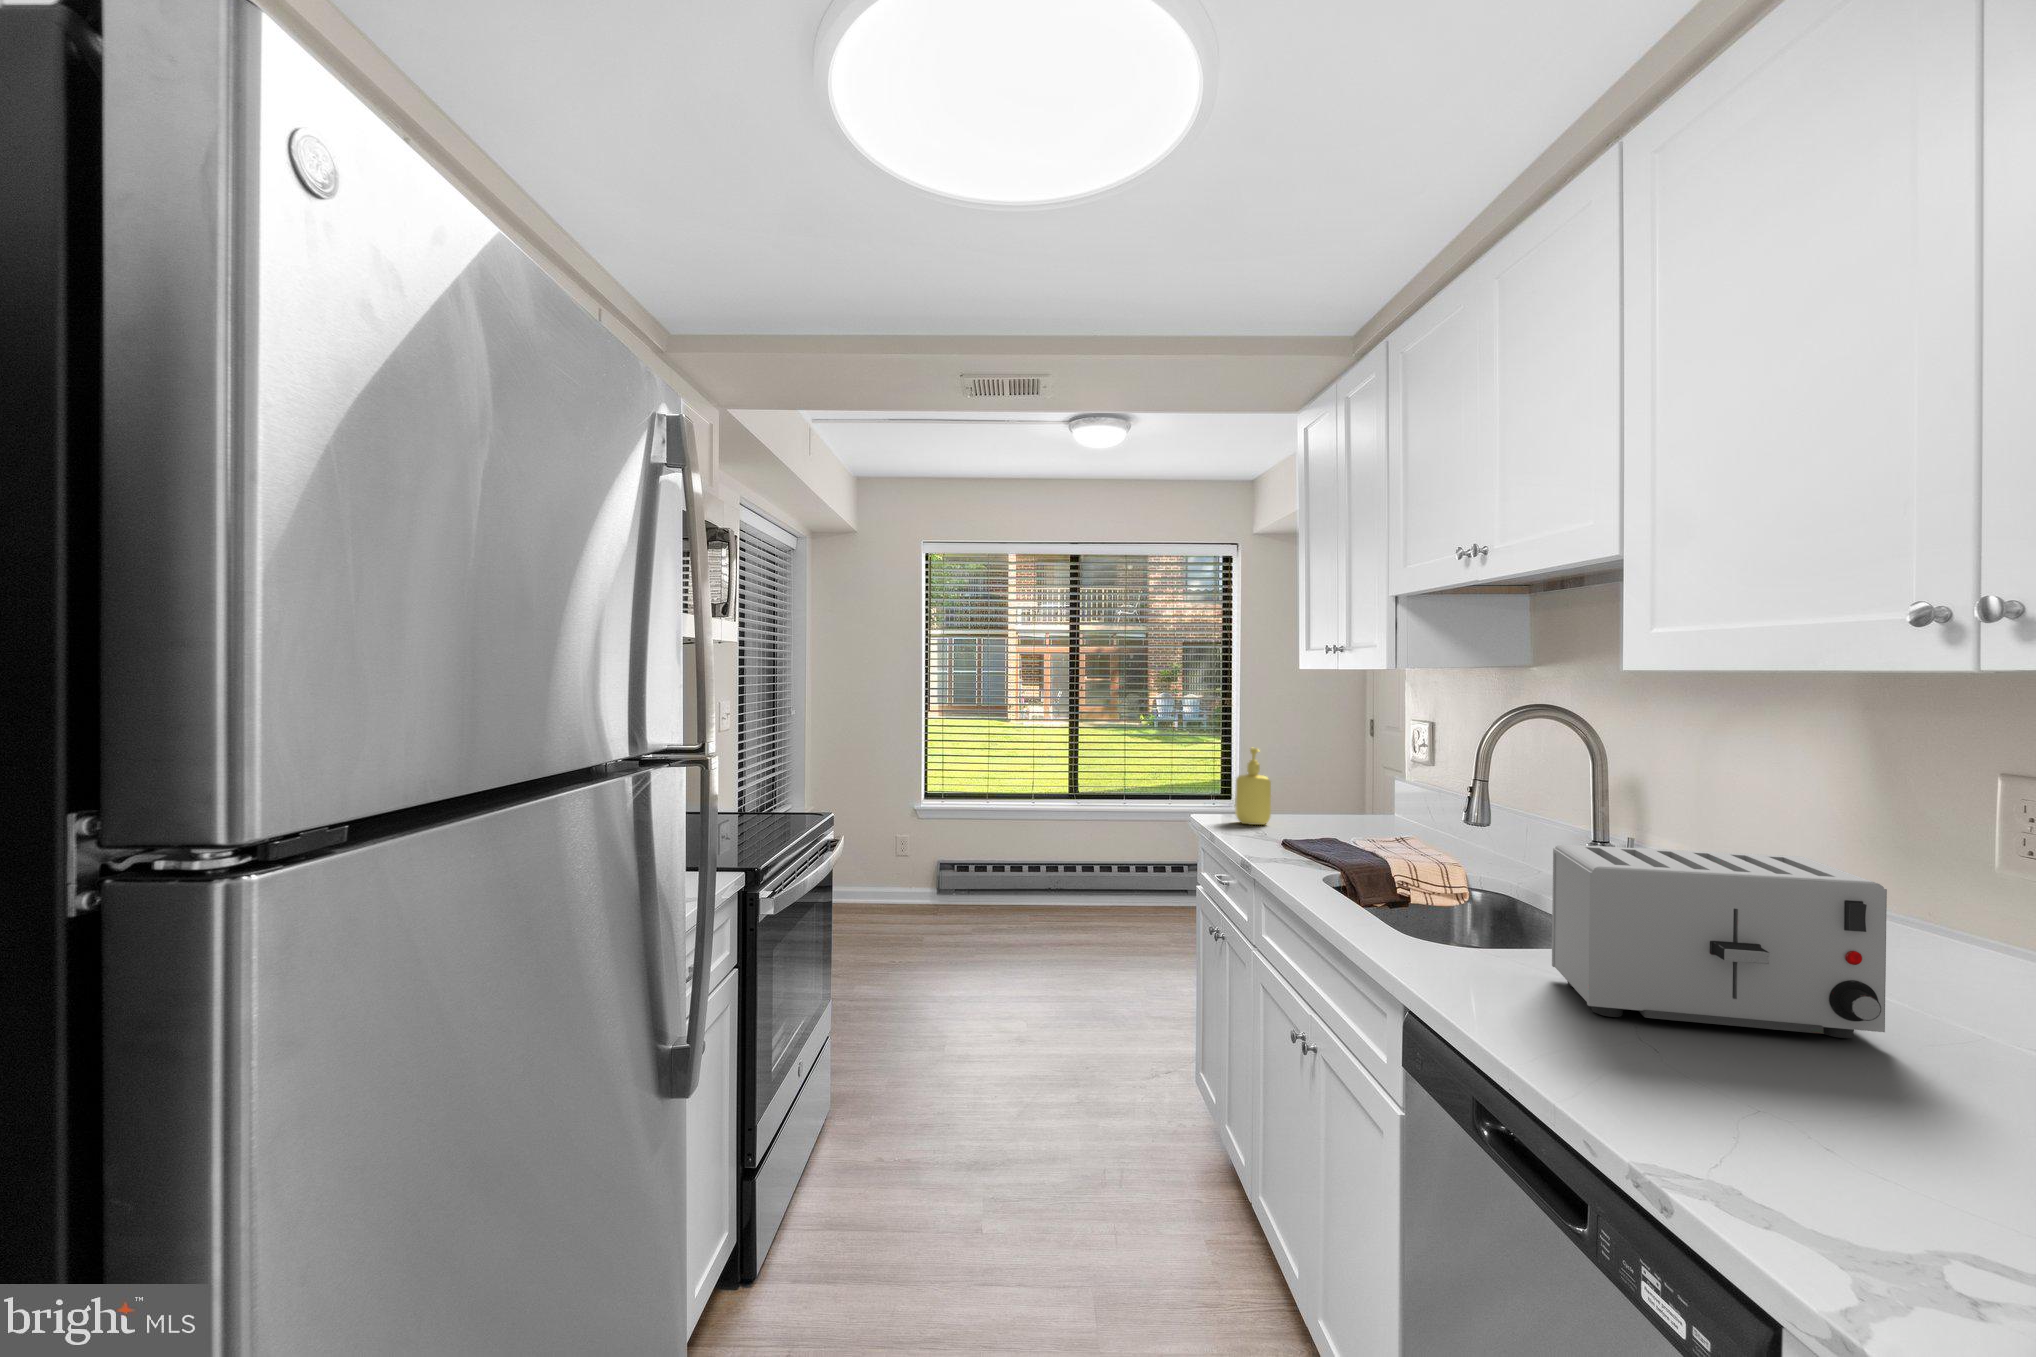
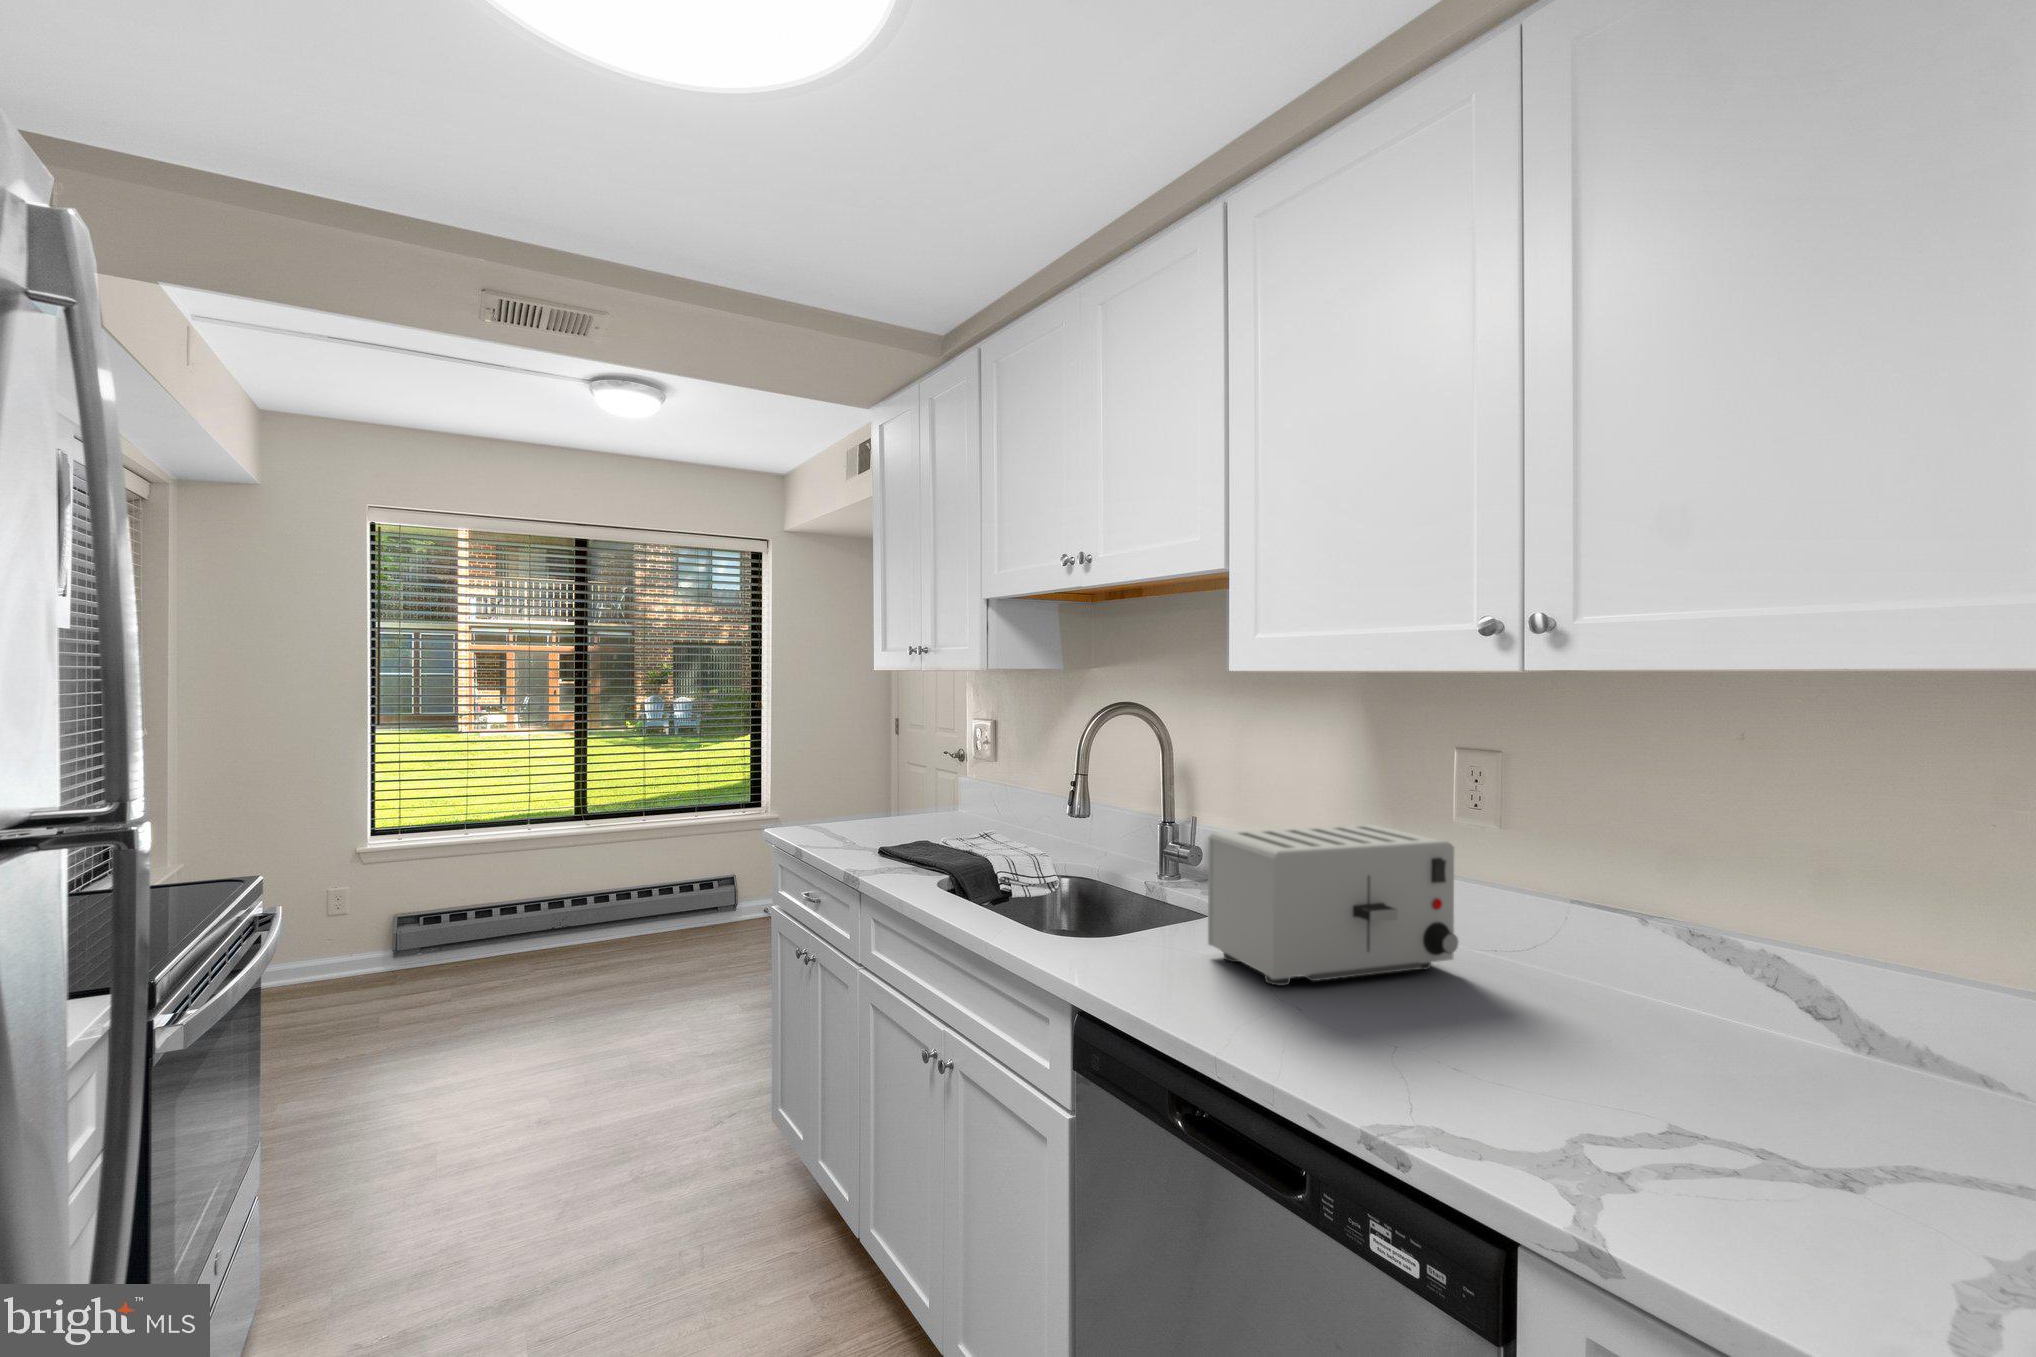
soap dispenser: present [1235,748,1271,825] -> none [800,753,838,833]

